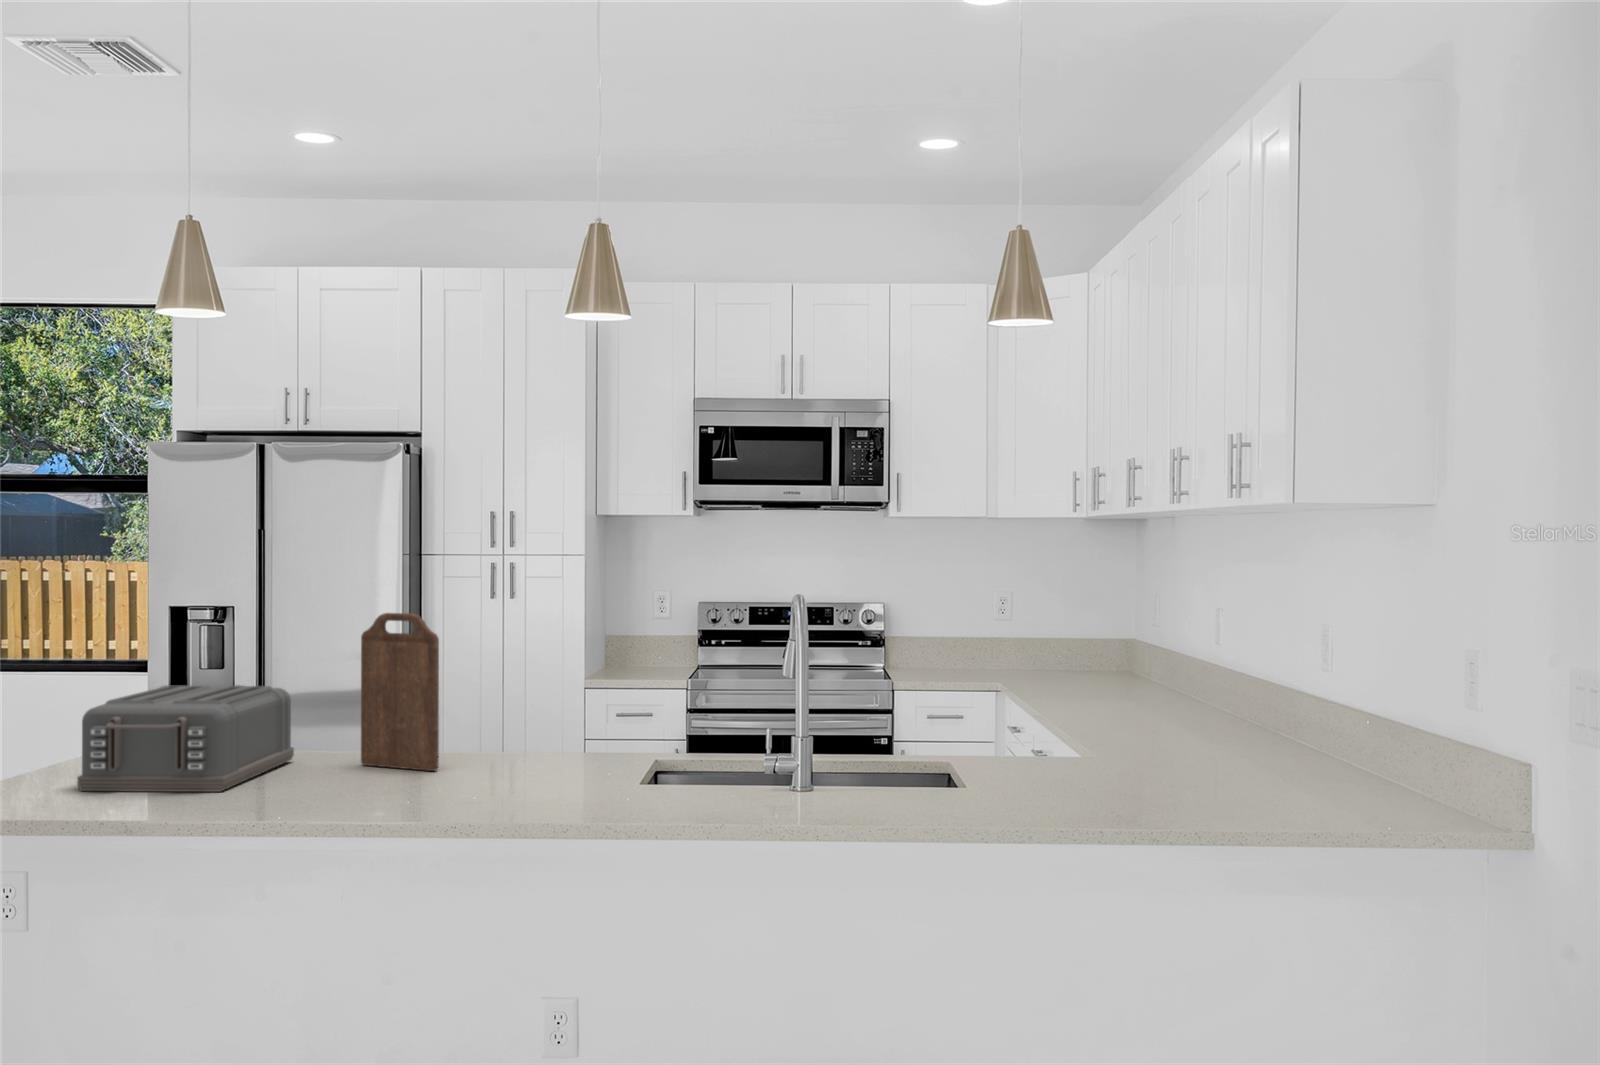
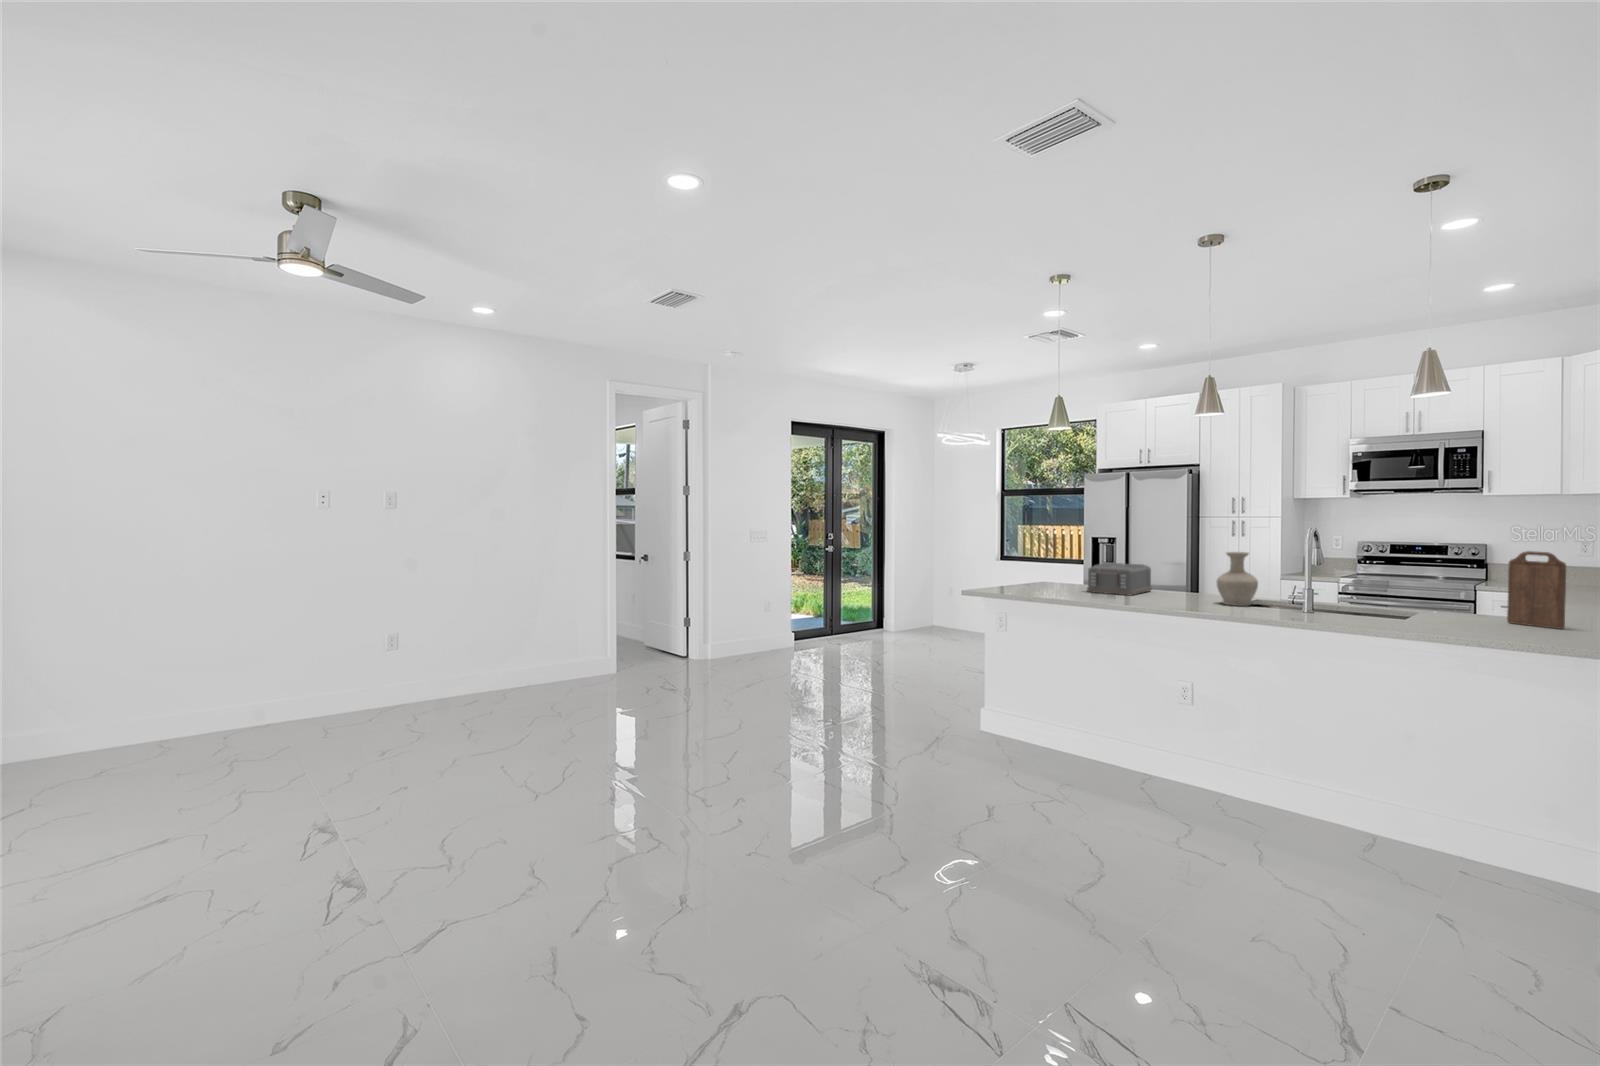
cutting board: present [361,613,439,771] -> present [1507,551,1566,629]
vase: none [466,643,572,801] -> present [1217,552,1258,606]

